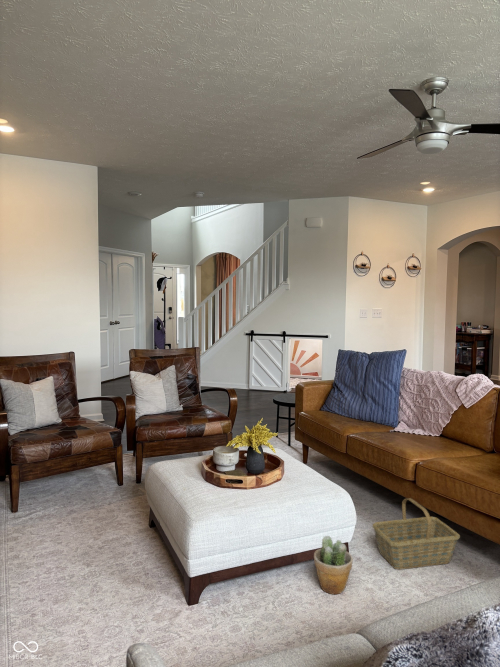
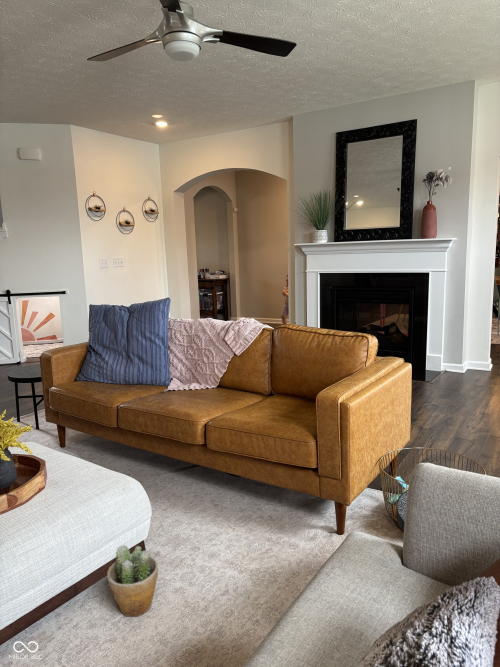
basket: present [372,498,460,570] -> none [168,465,260,551]

